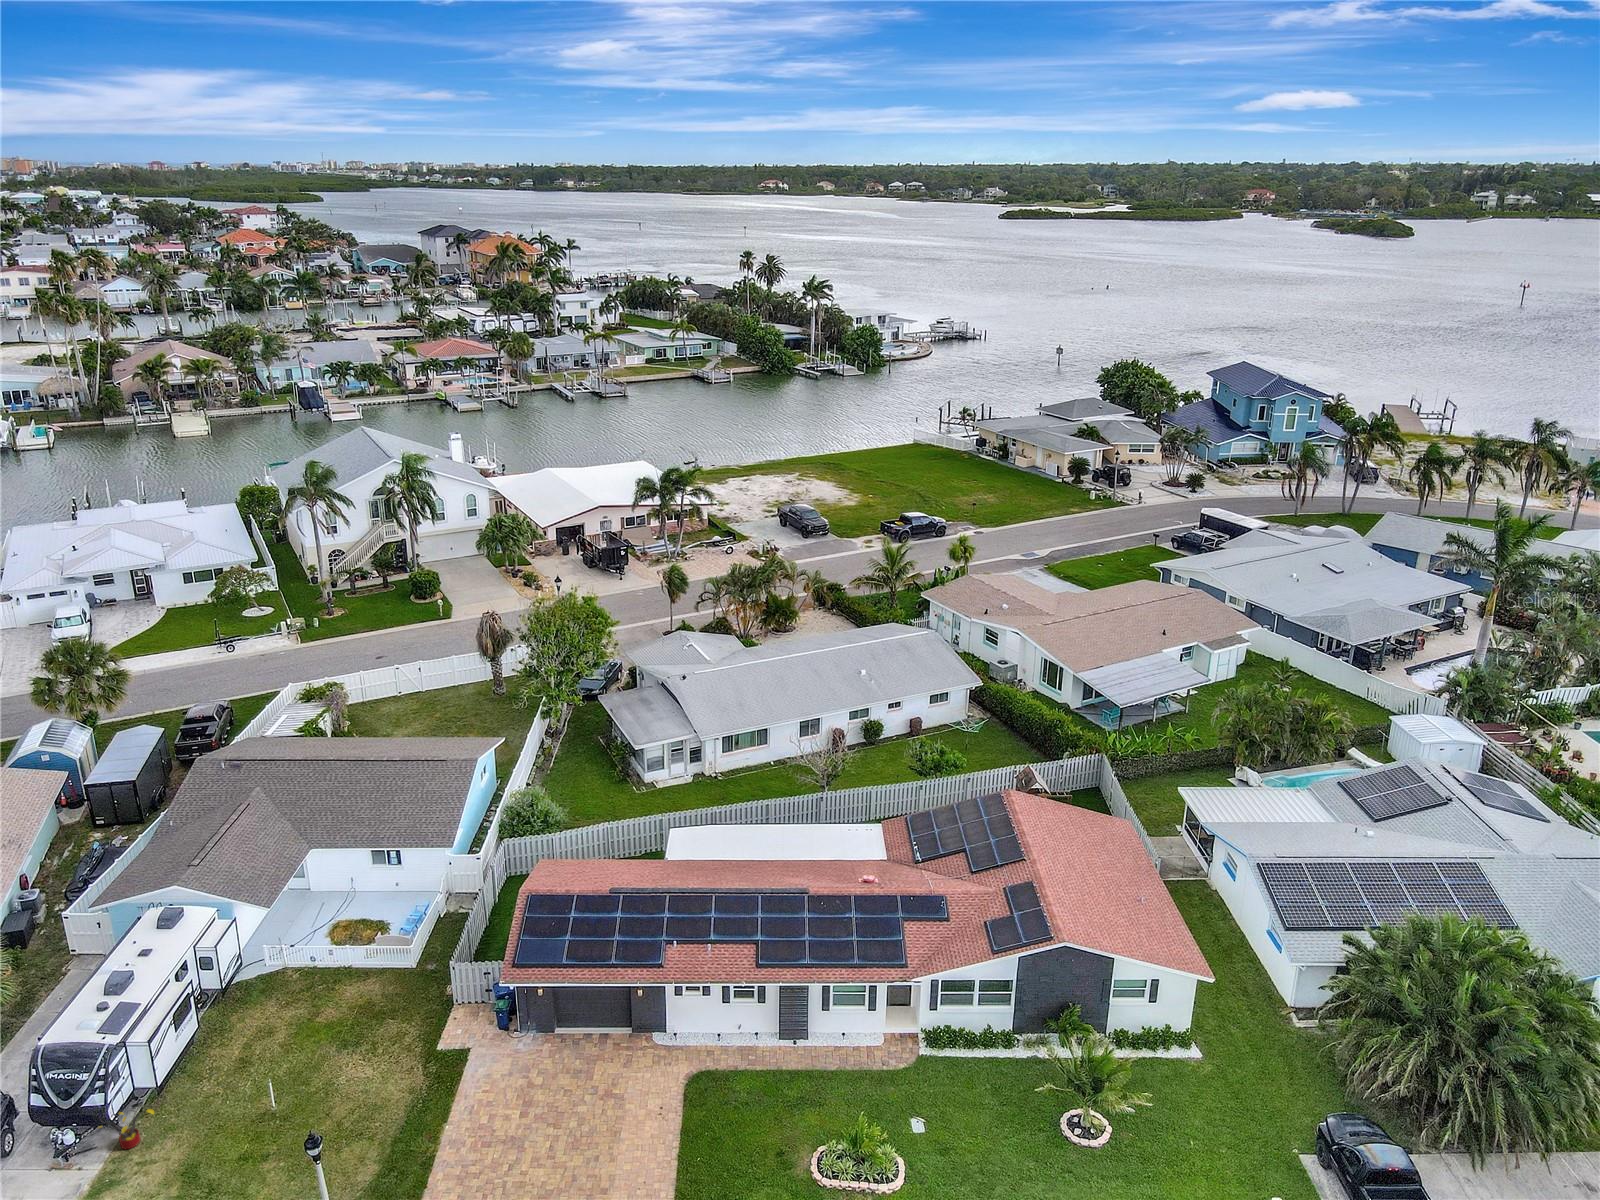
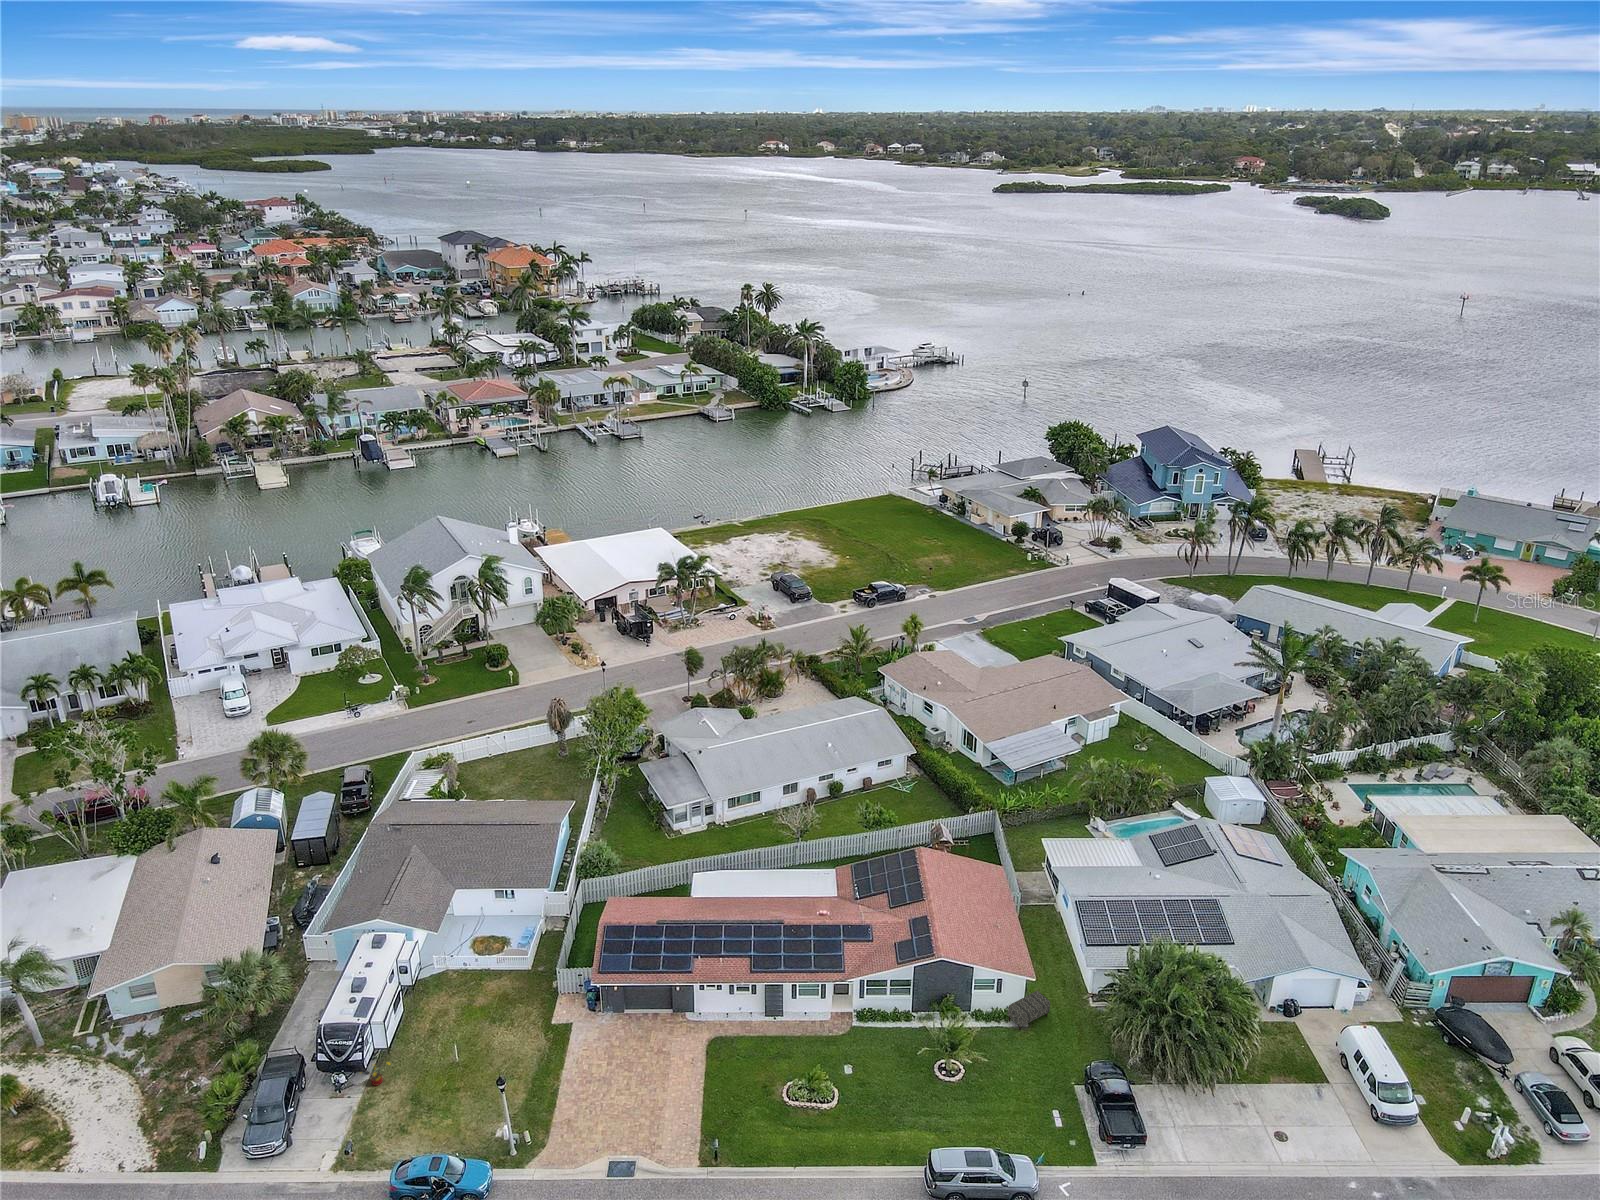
bench: none [1169,1000,1237,1063] -> present [1007,991,1050,1030]

